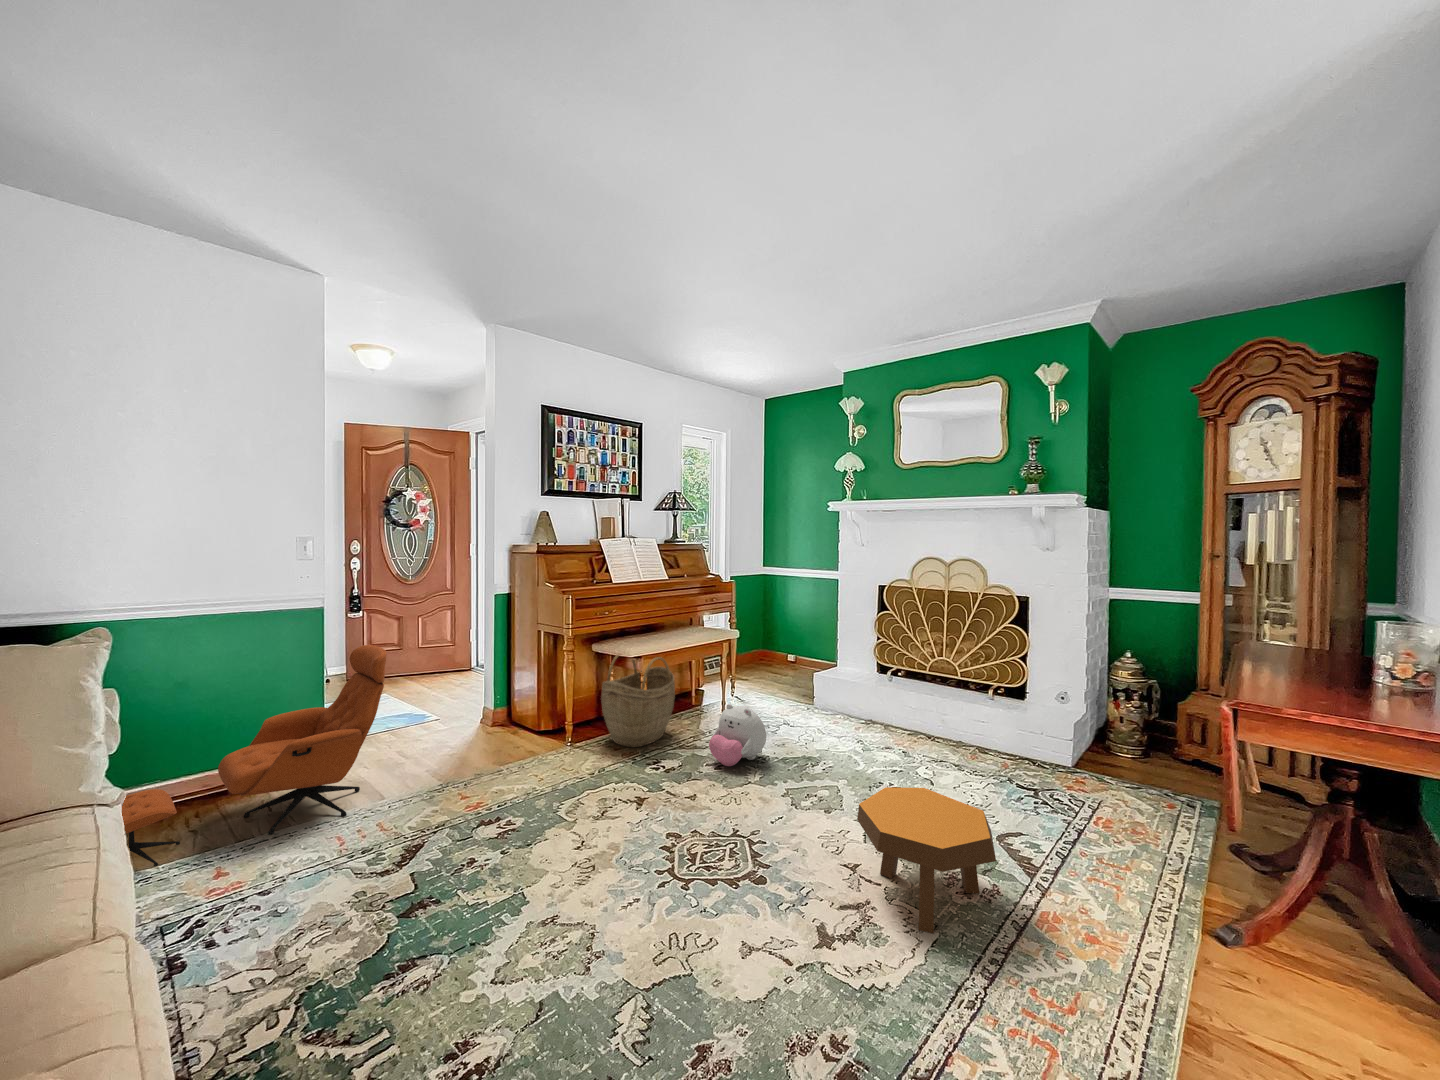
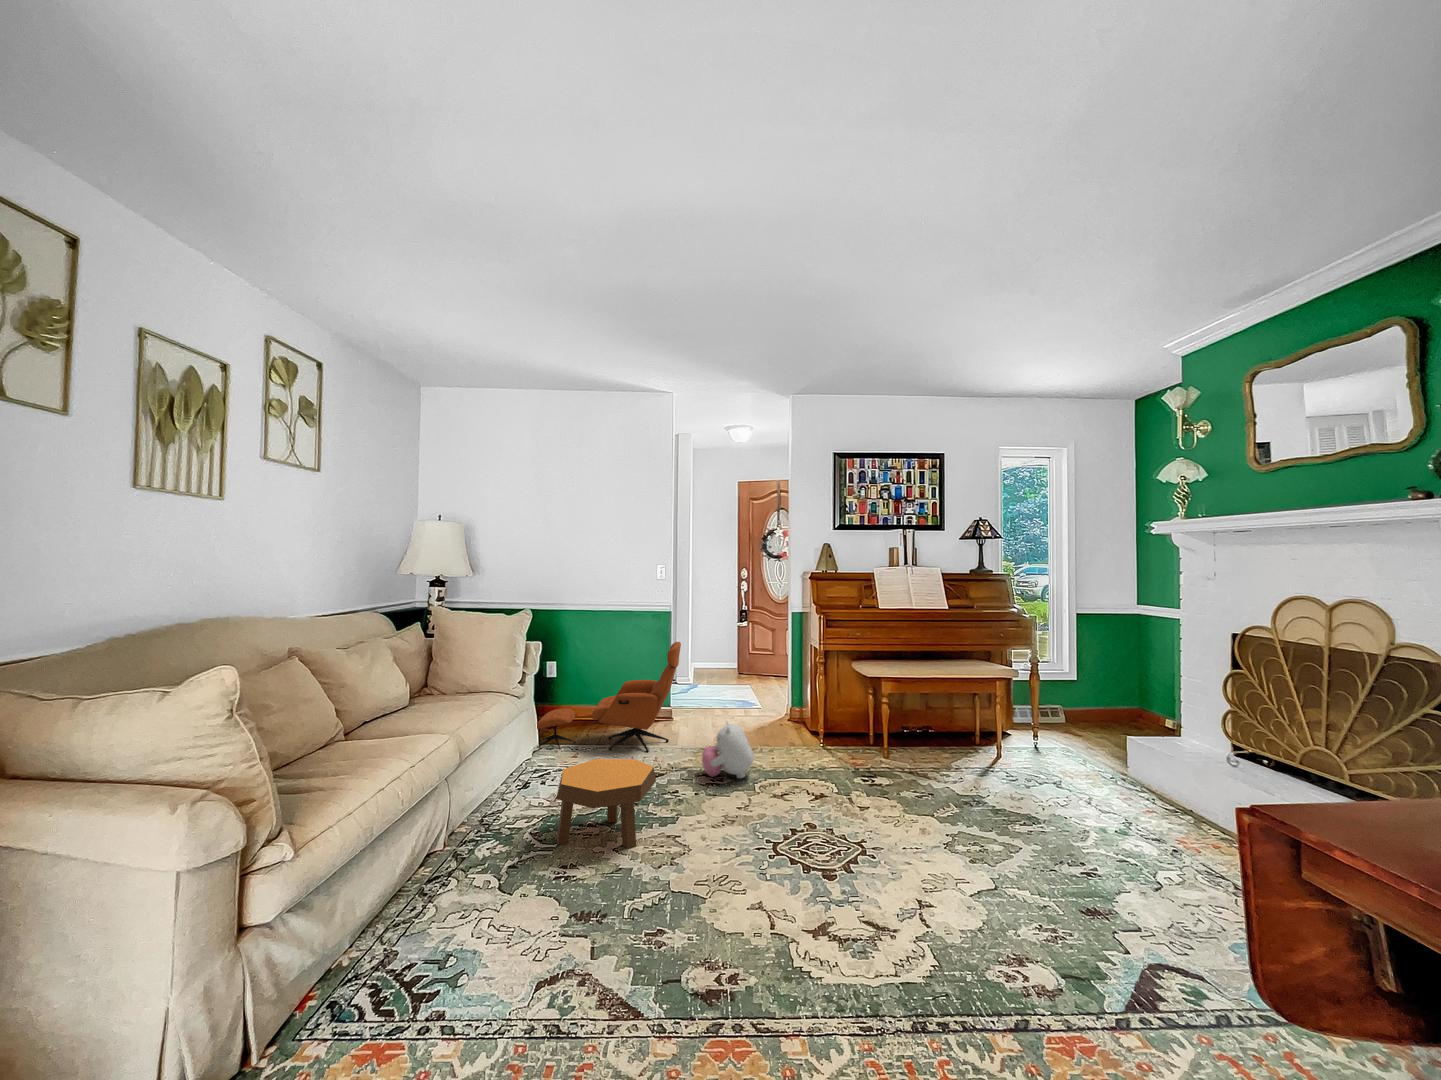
woven basket: present [601,653,675,747] -> none [847,675,922,768]
plush toy: present [709,704,766,766] -> present [702,721,754,778]
footstool: present [857,787,996,933] -> present [556,759,656,848]

